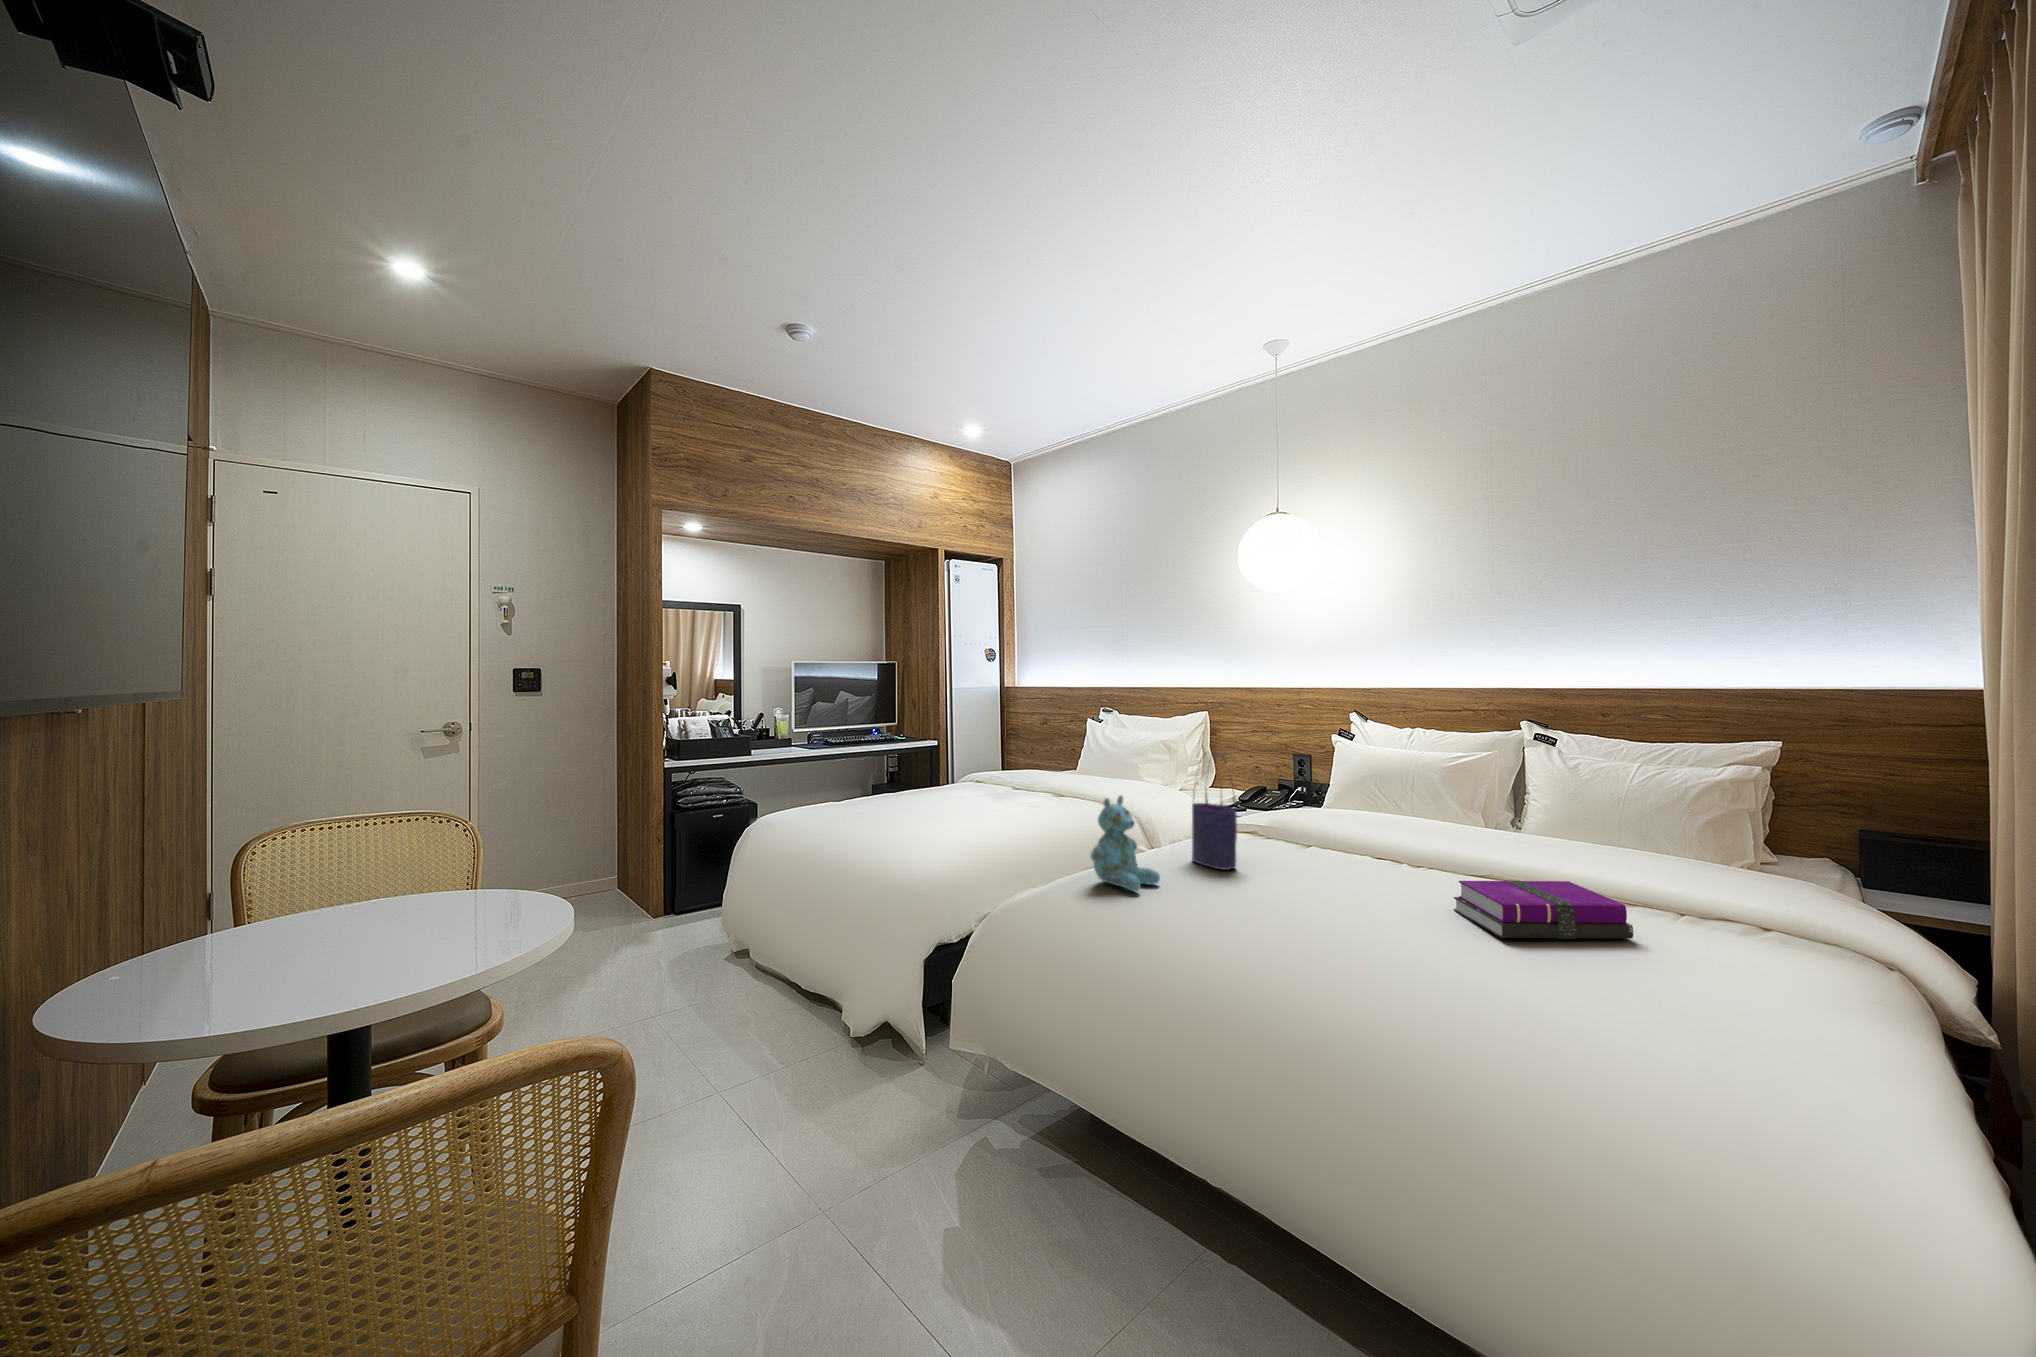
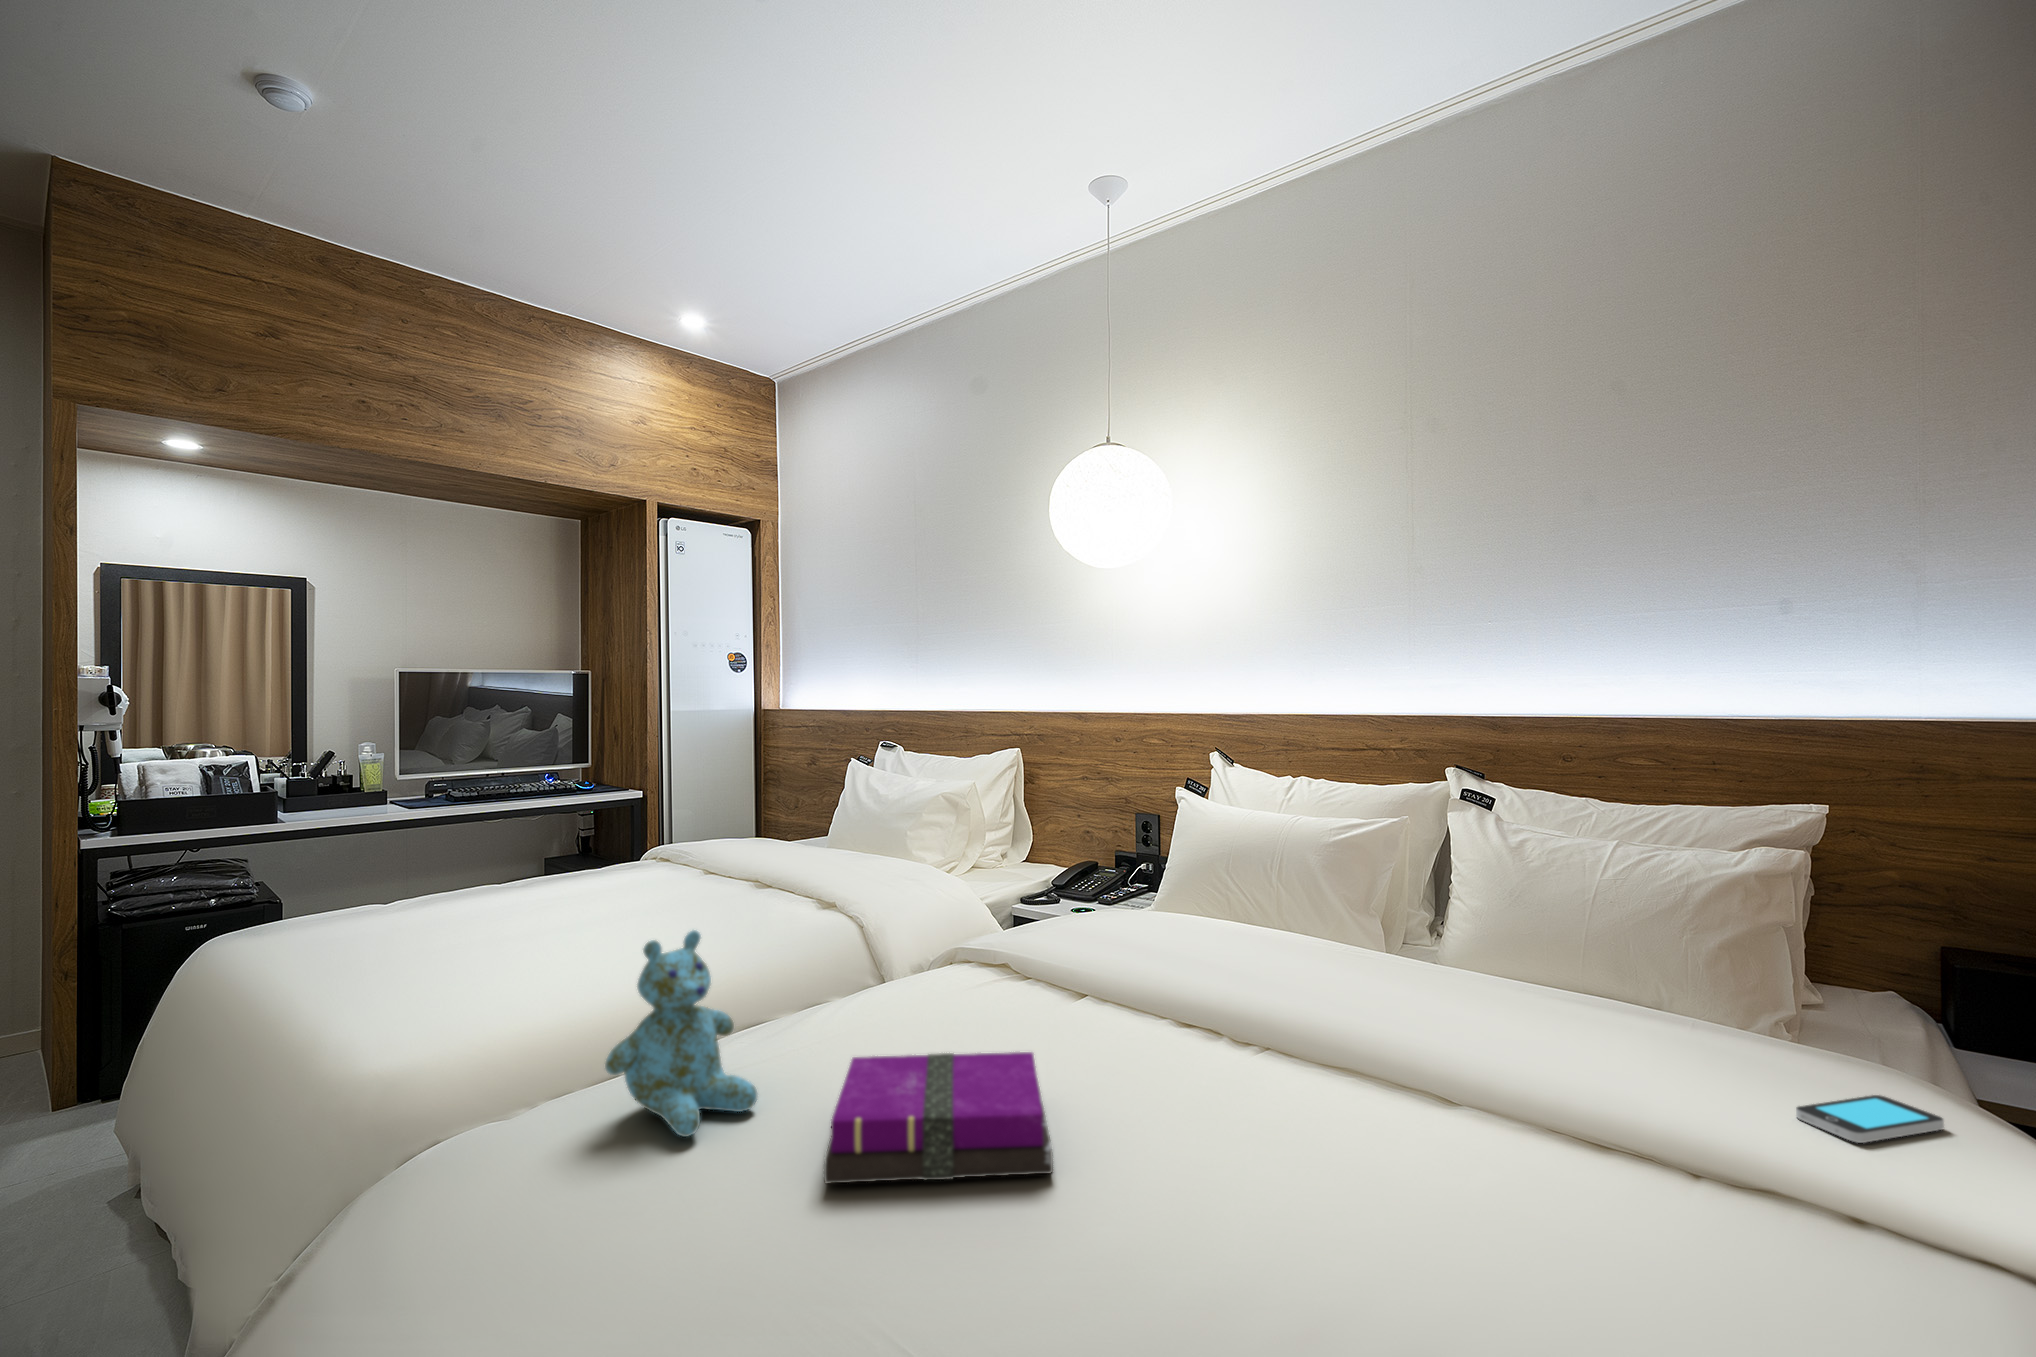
tote bag: present [1192,754,1237,870] -> none [865,837,934,1063]
notebook: present [1454,880,1633,939] -> present [824,1052,1053,1184]
smartphone: none [1735,885,1819,901] -> present [1796,1095,1944,1143]

